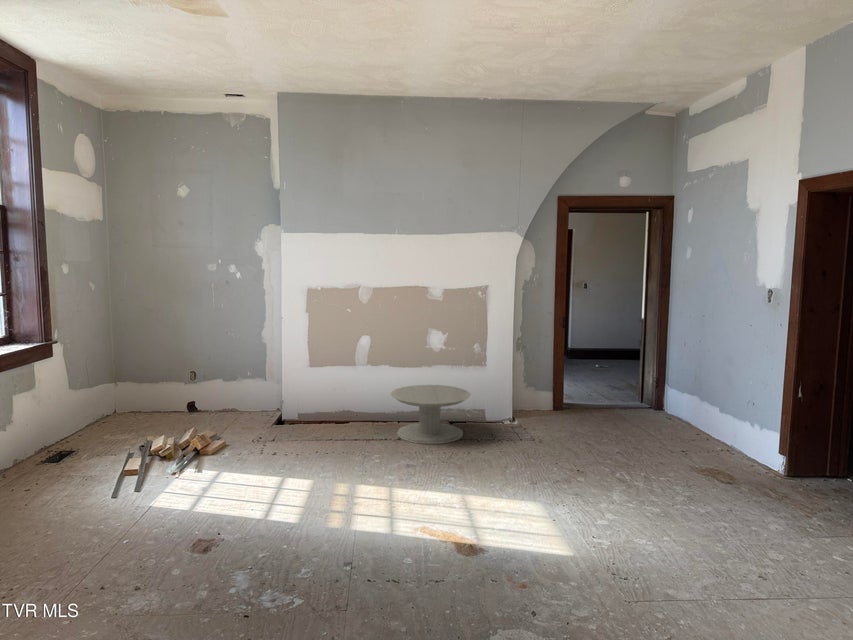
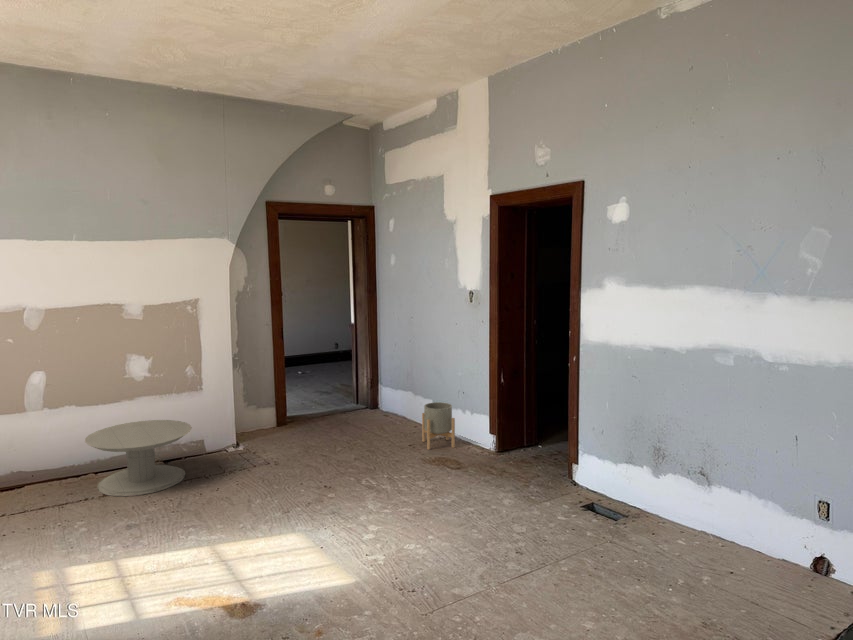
planter: none [699,409,739,462] -> present [422,402,455,449]

